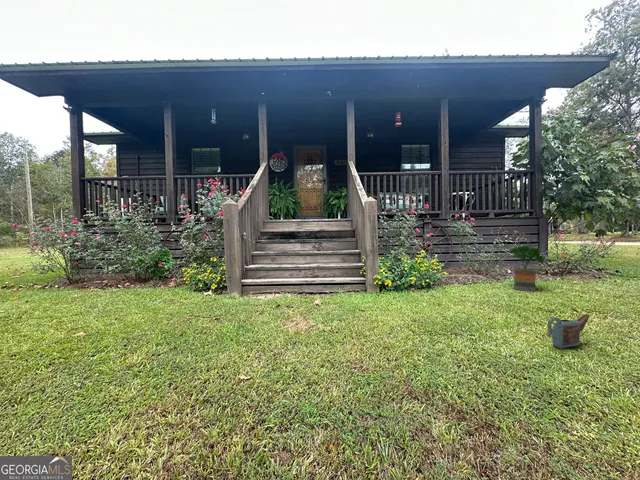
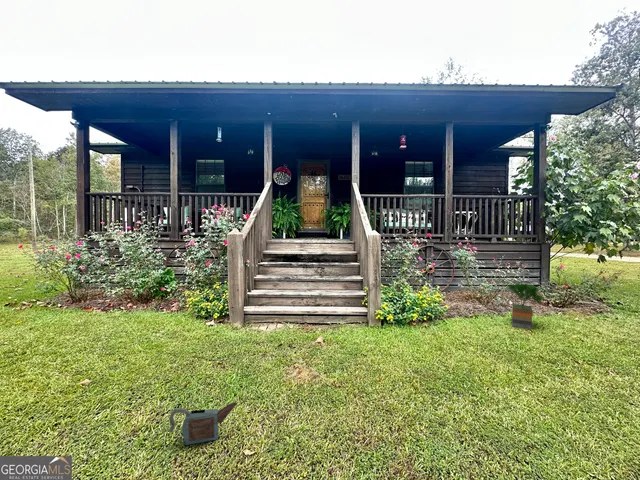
watering can: present [547,314,589,348] -> present [169,402,237,445]

